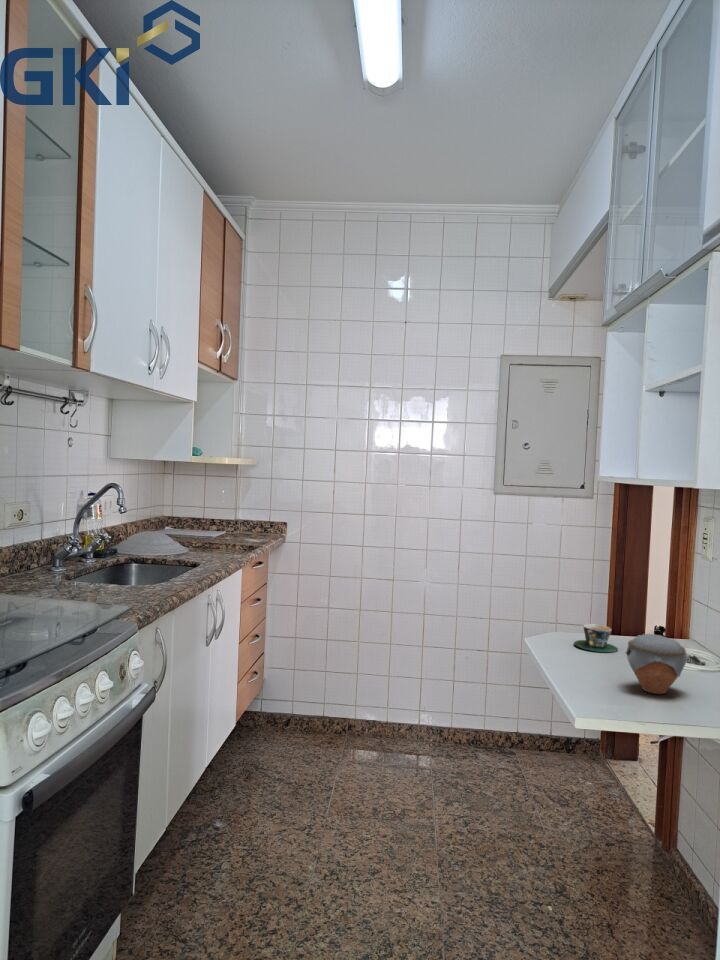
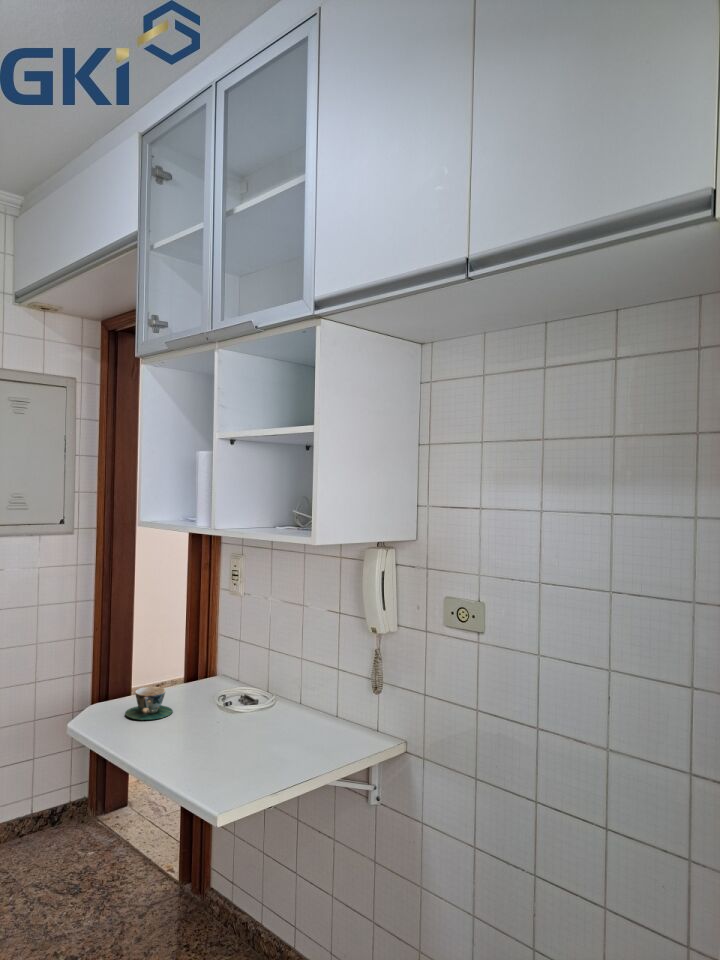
jar: present [626,634,688,694] -> none [220,692,276,755]

